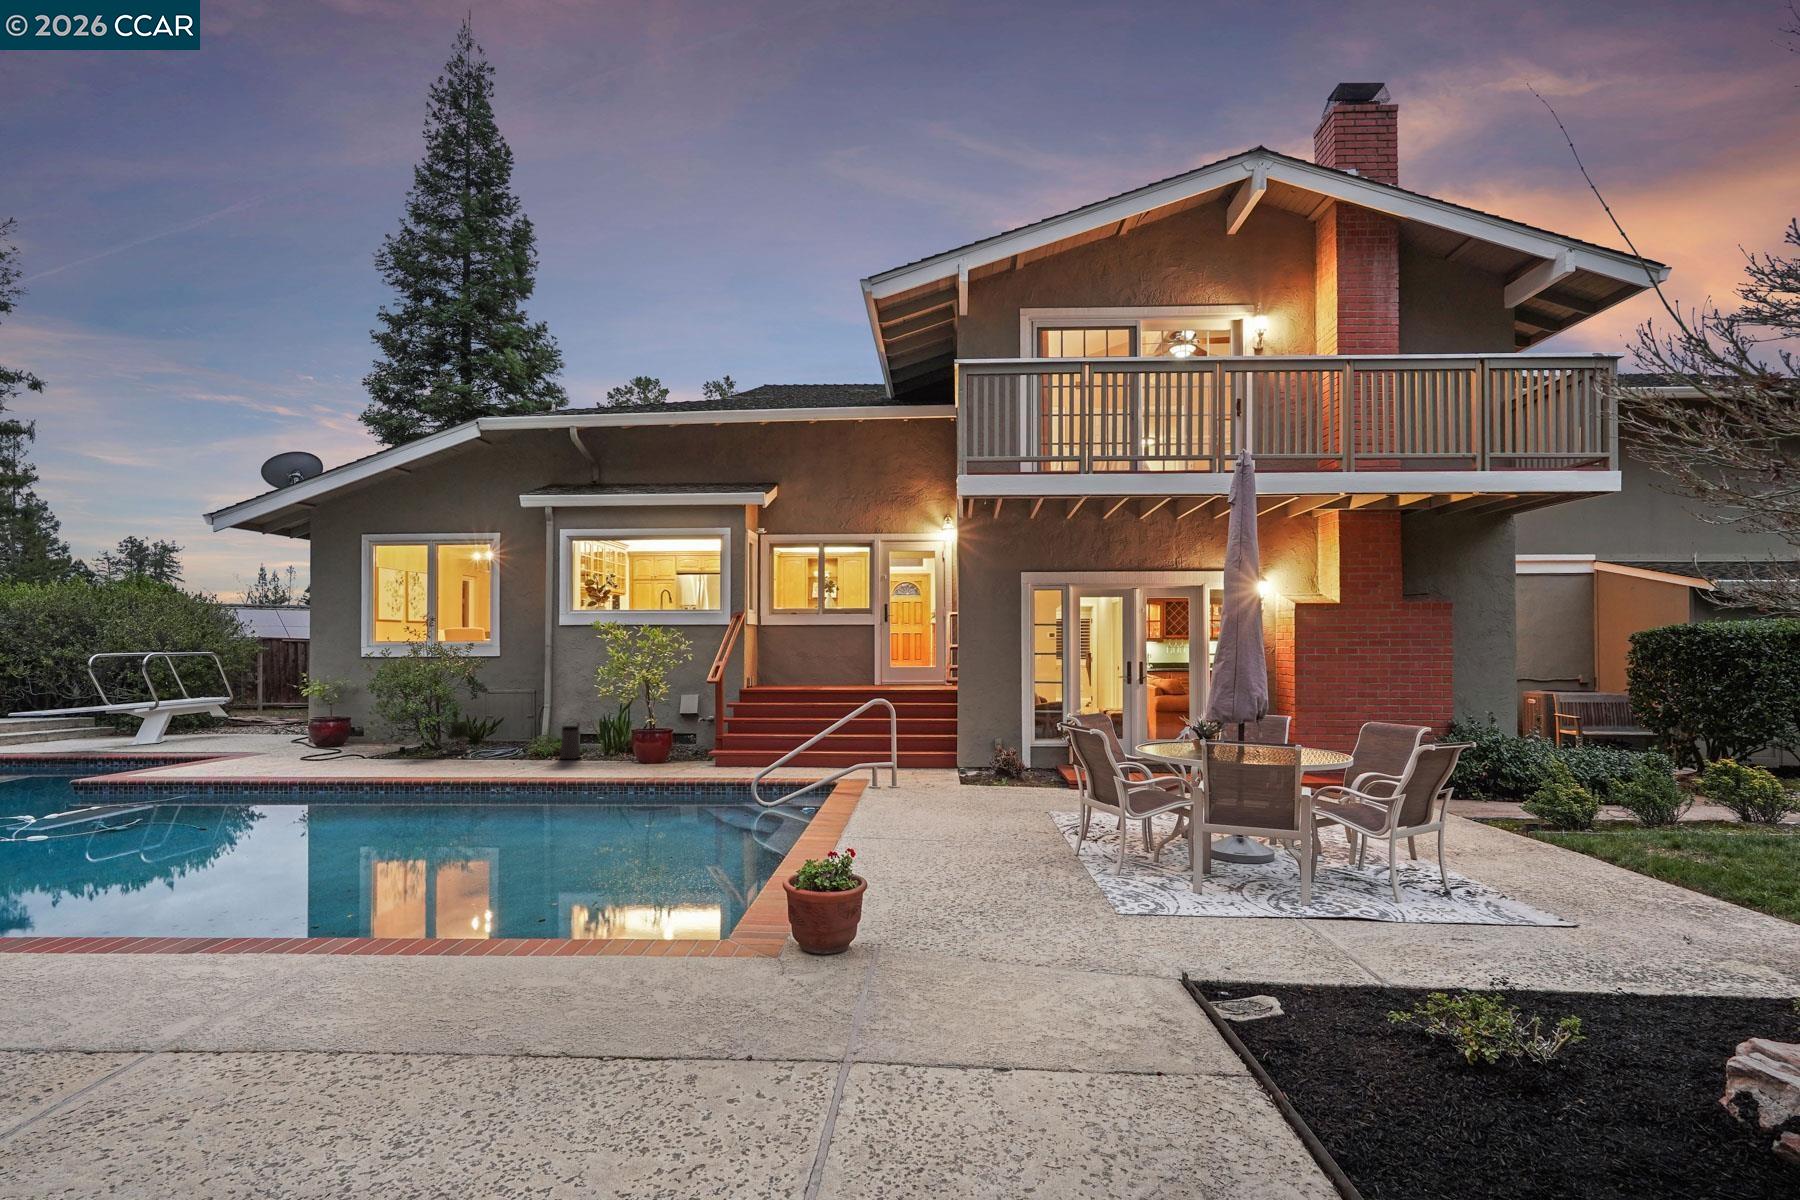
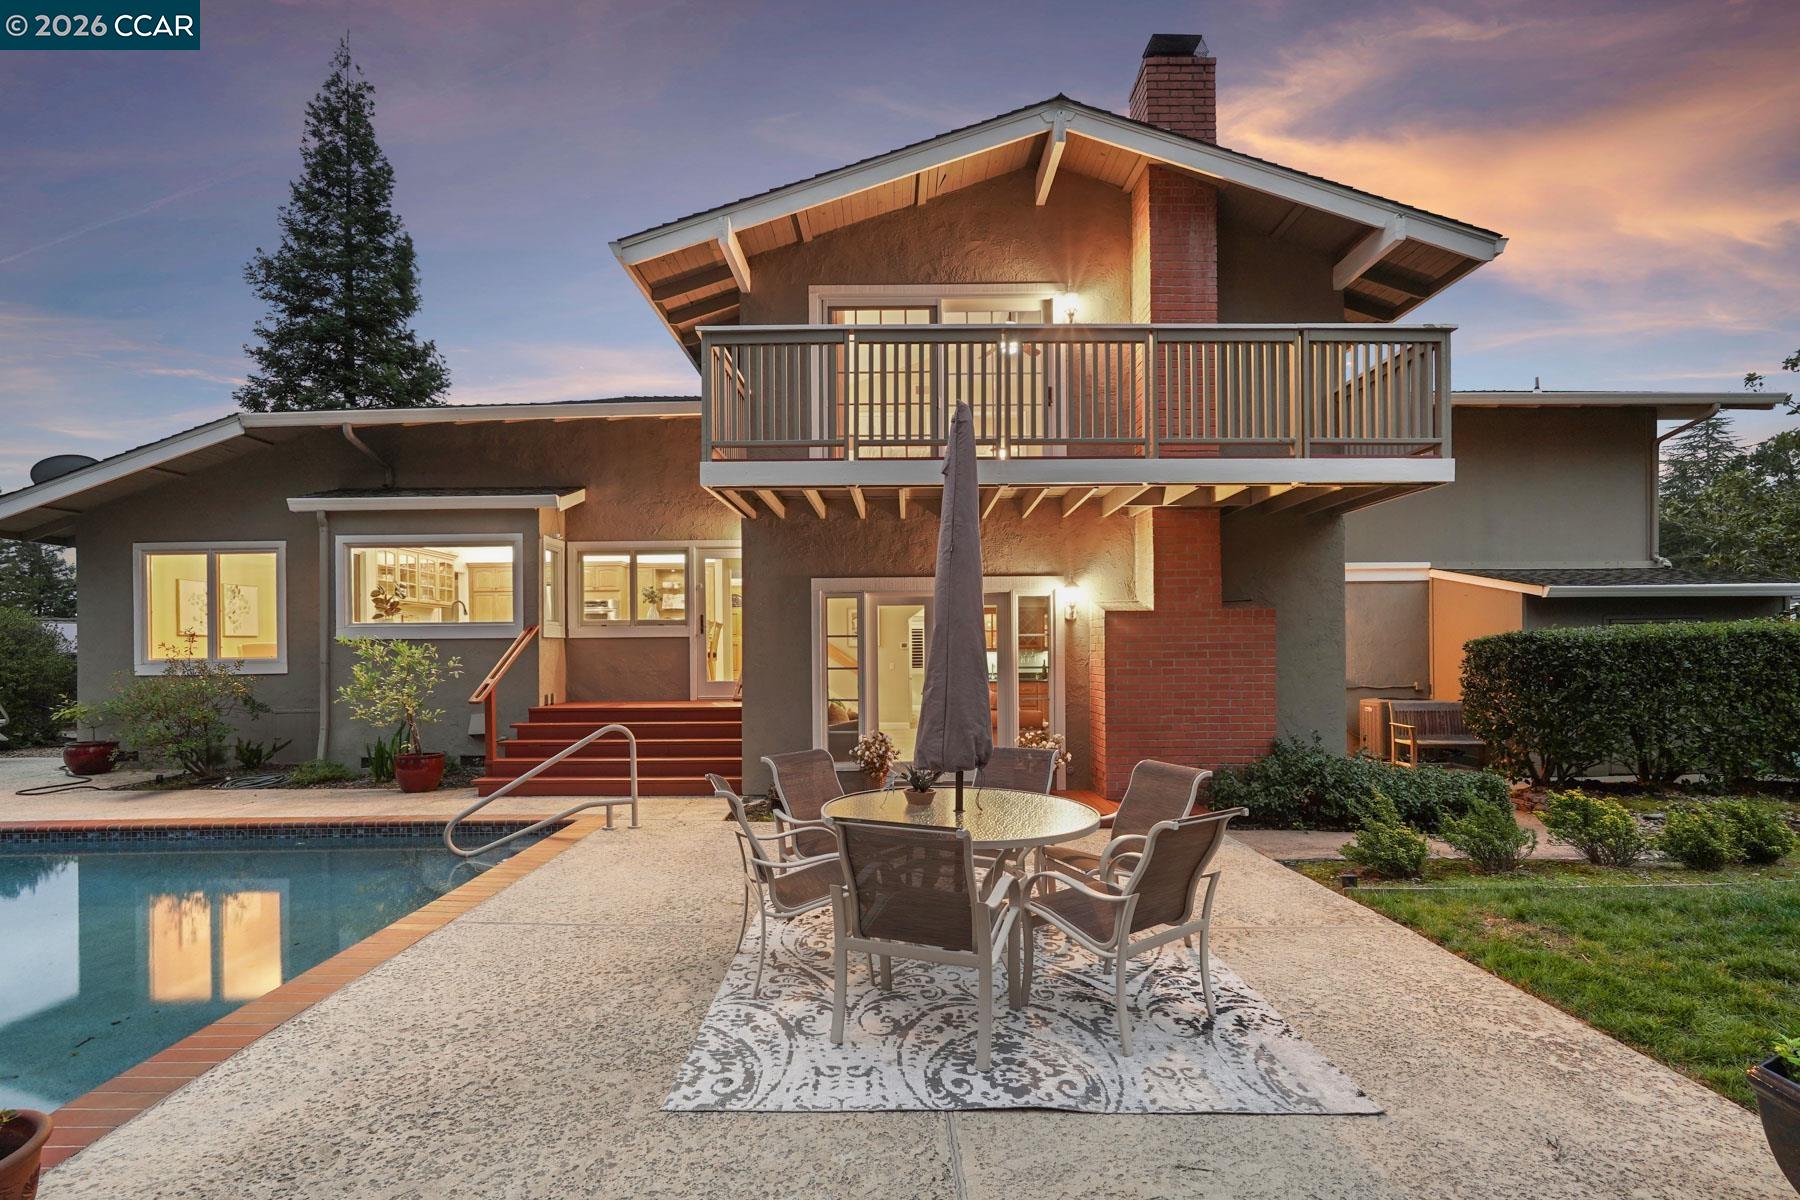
watering can: present [560,722,580,759] -> none [314,743,352,789]

